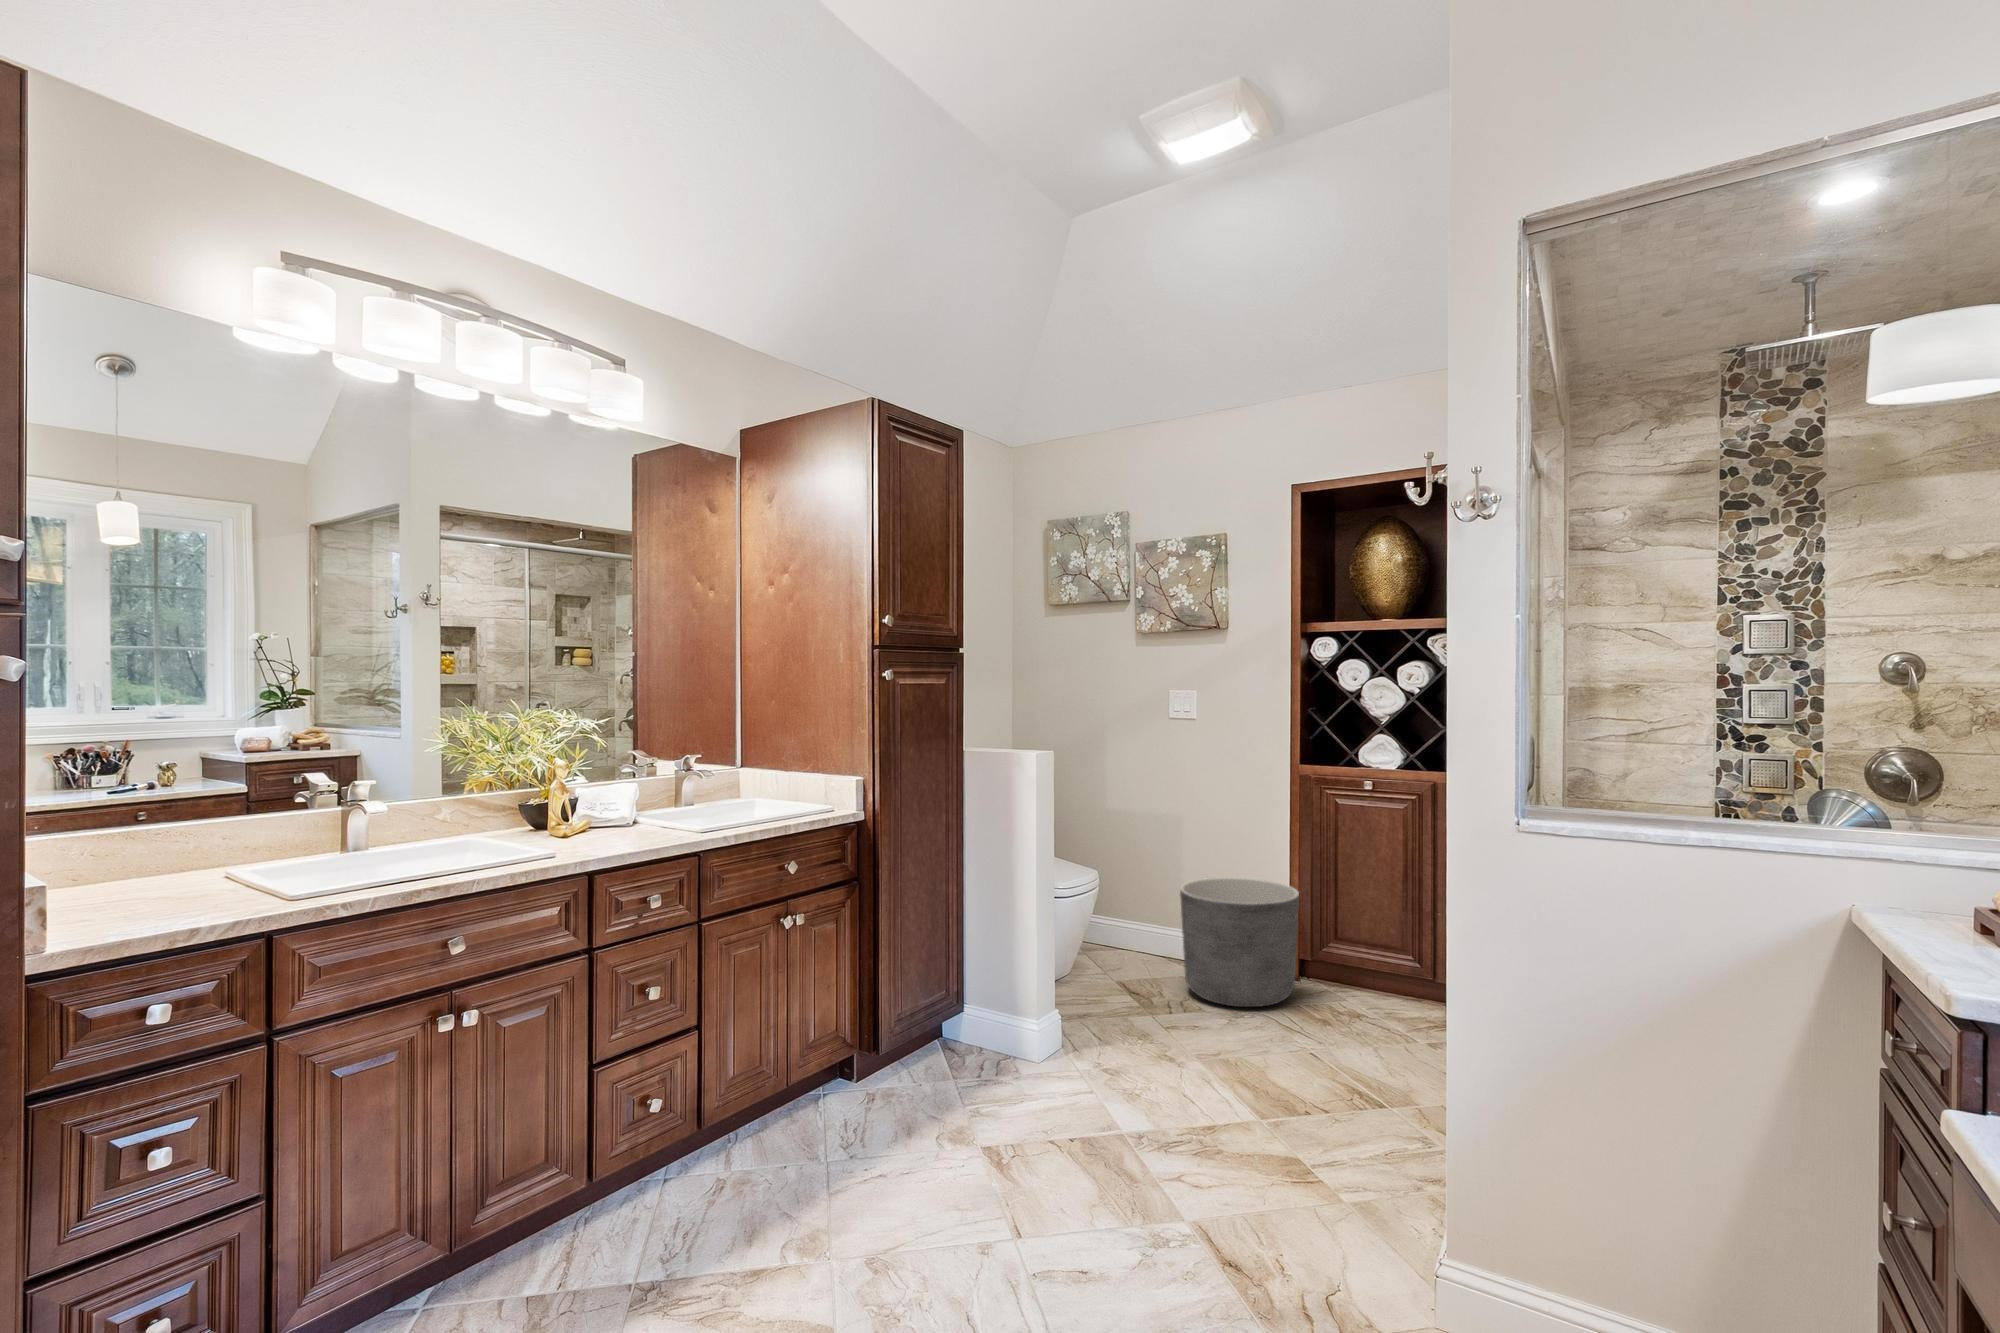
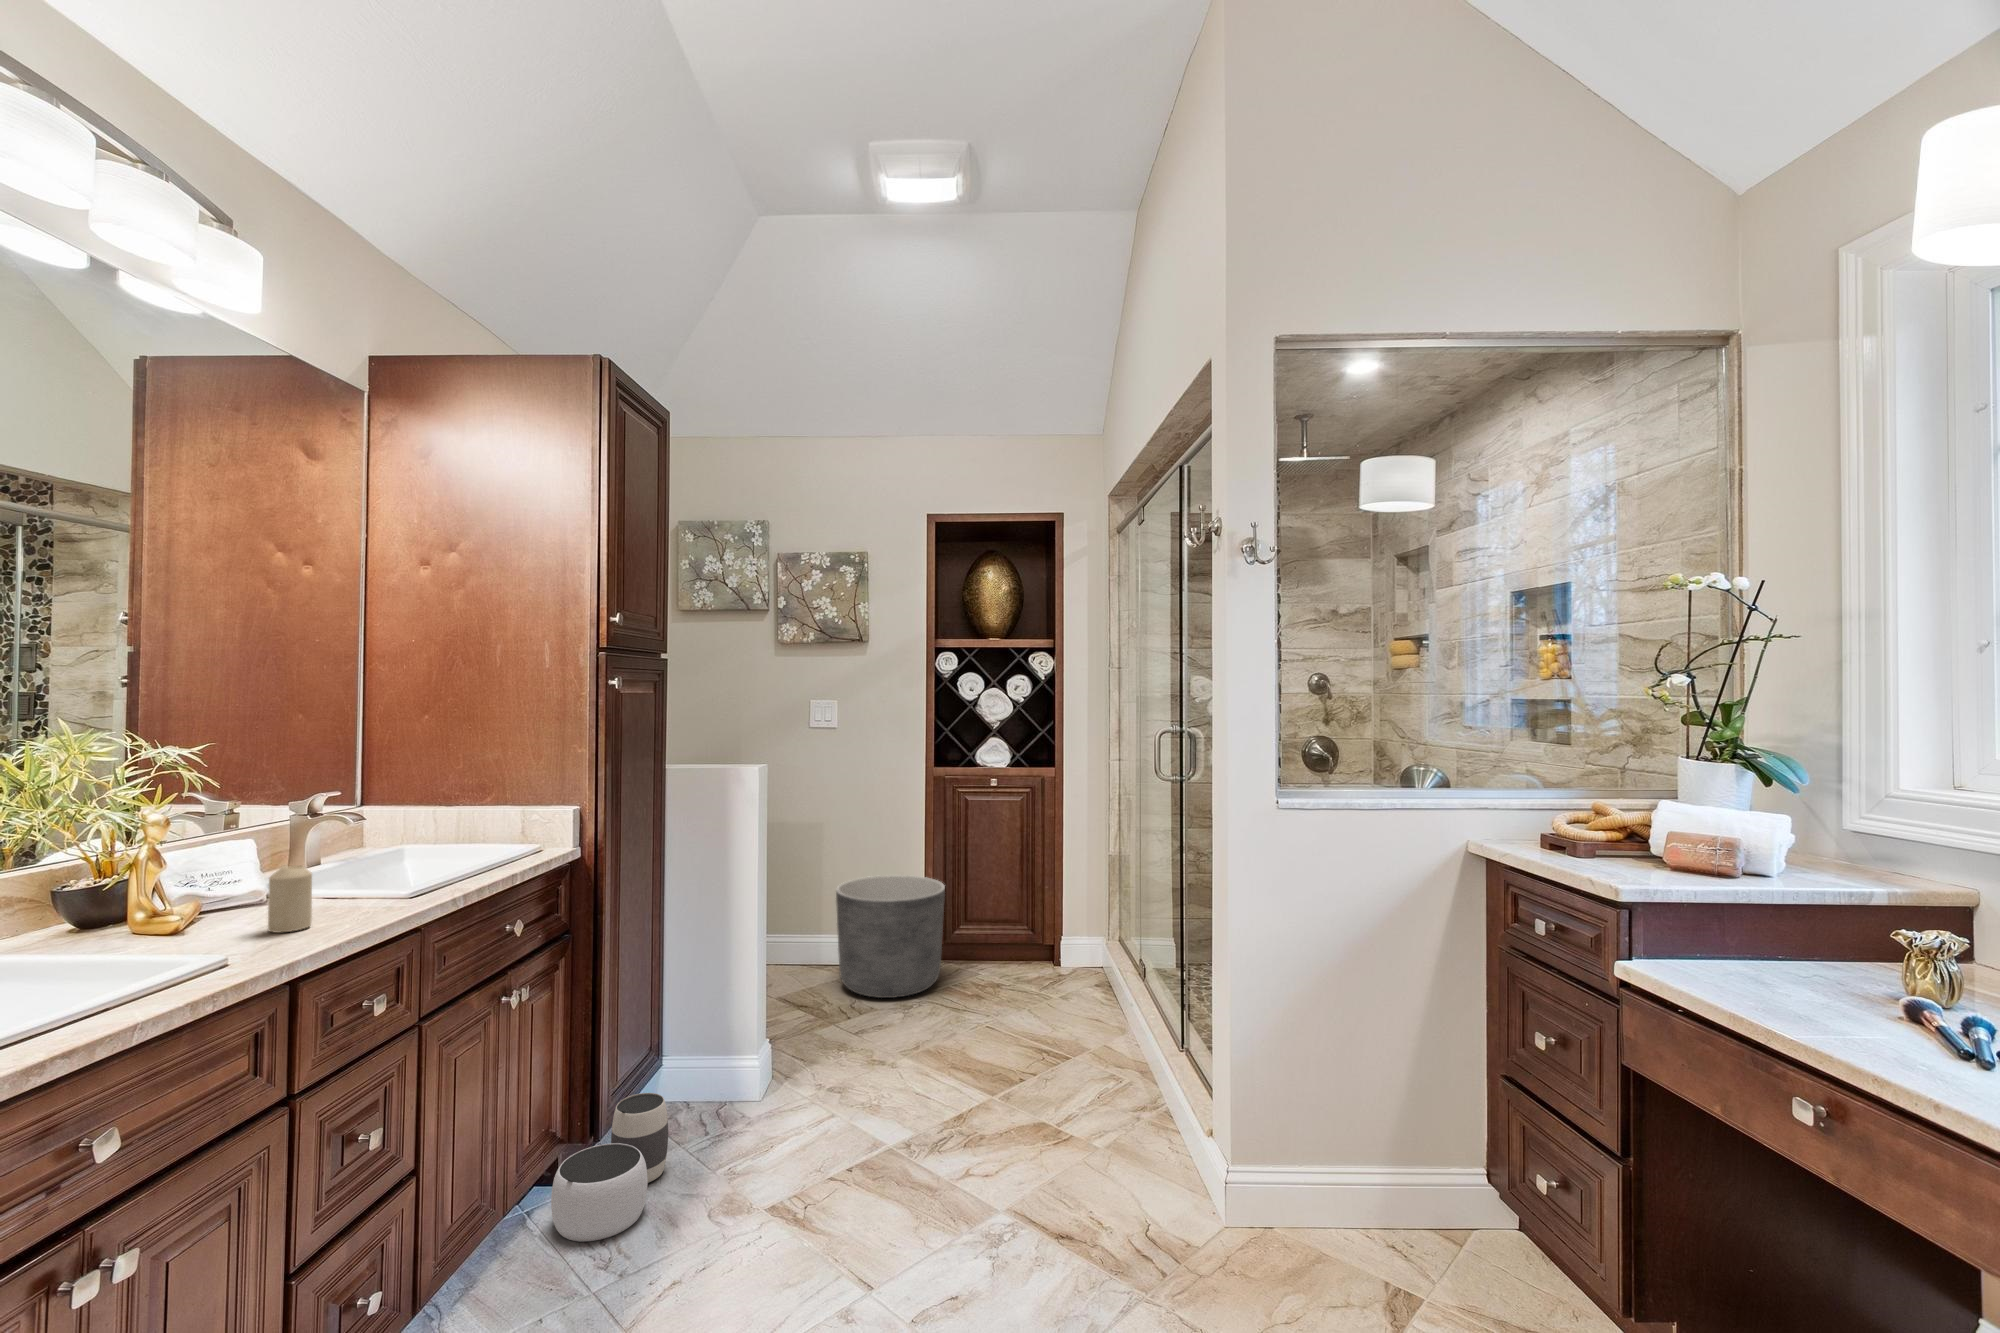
candle: none [601,798,626,842] -> present [268,865,312,933]
waste basket: none [828,1028,934,1133] -> present [551,1093,668,1242]

